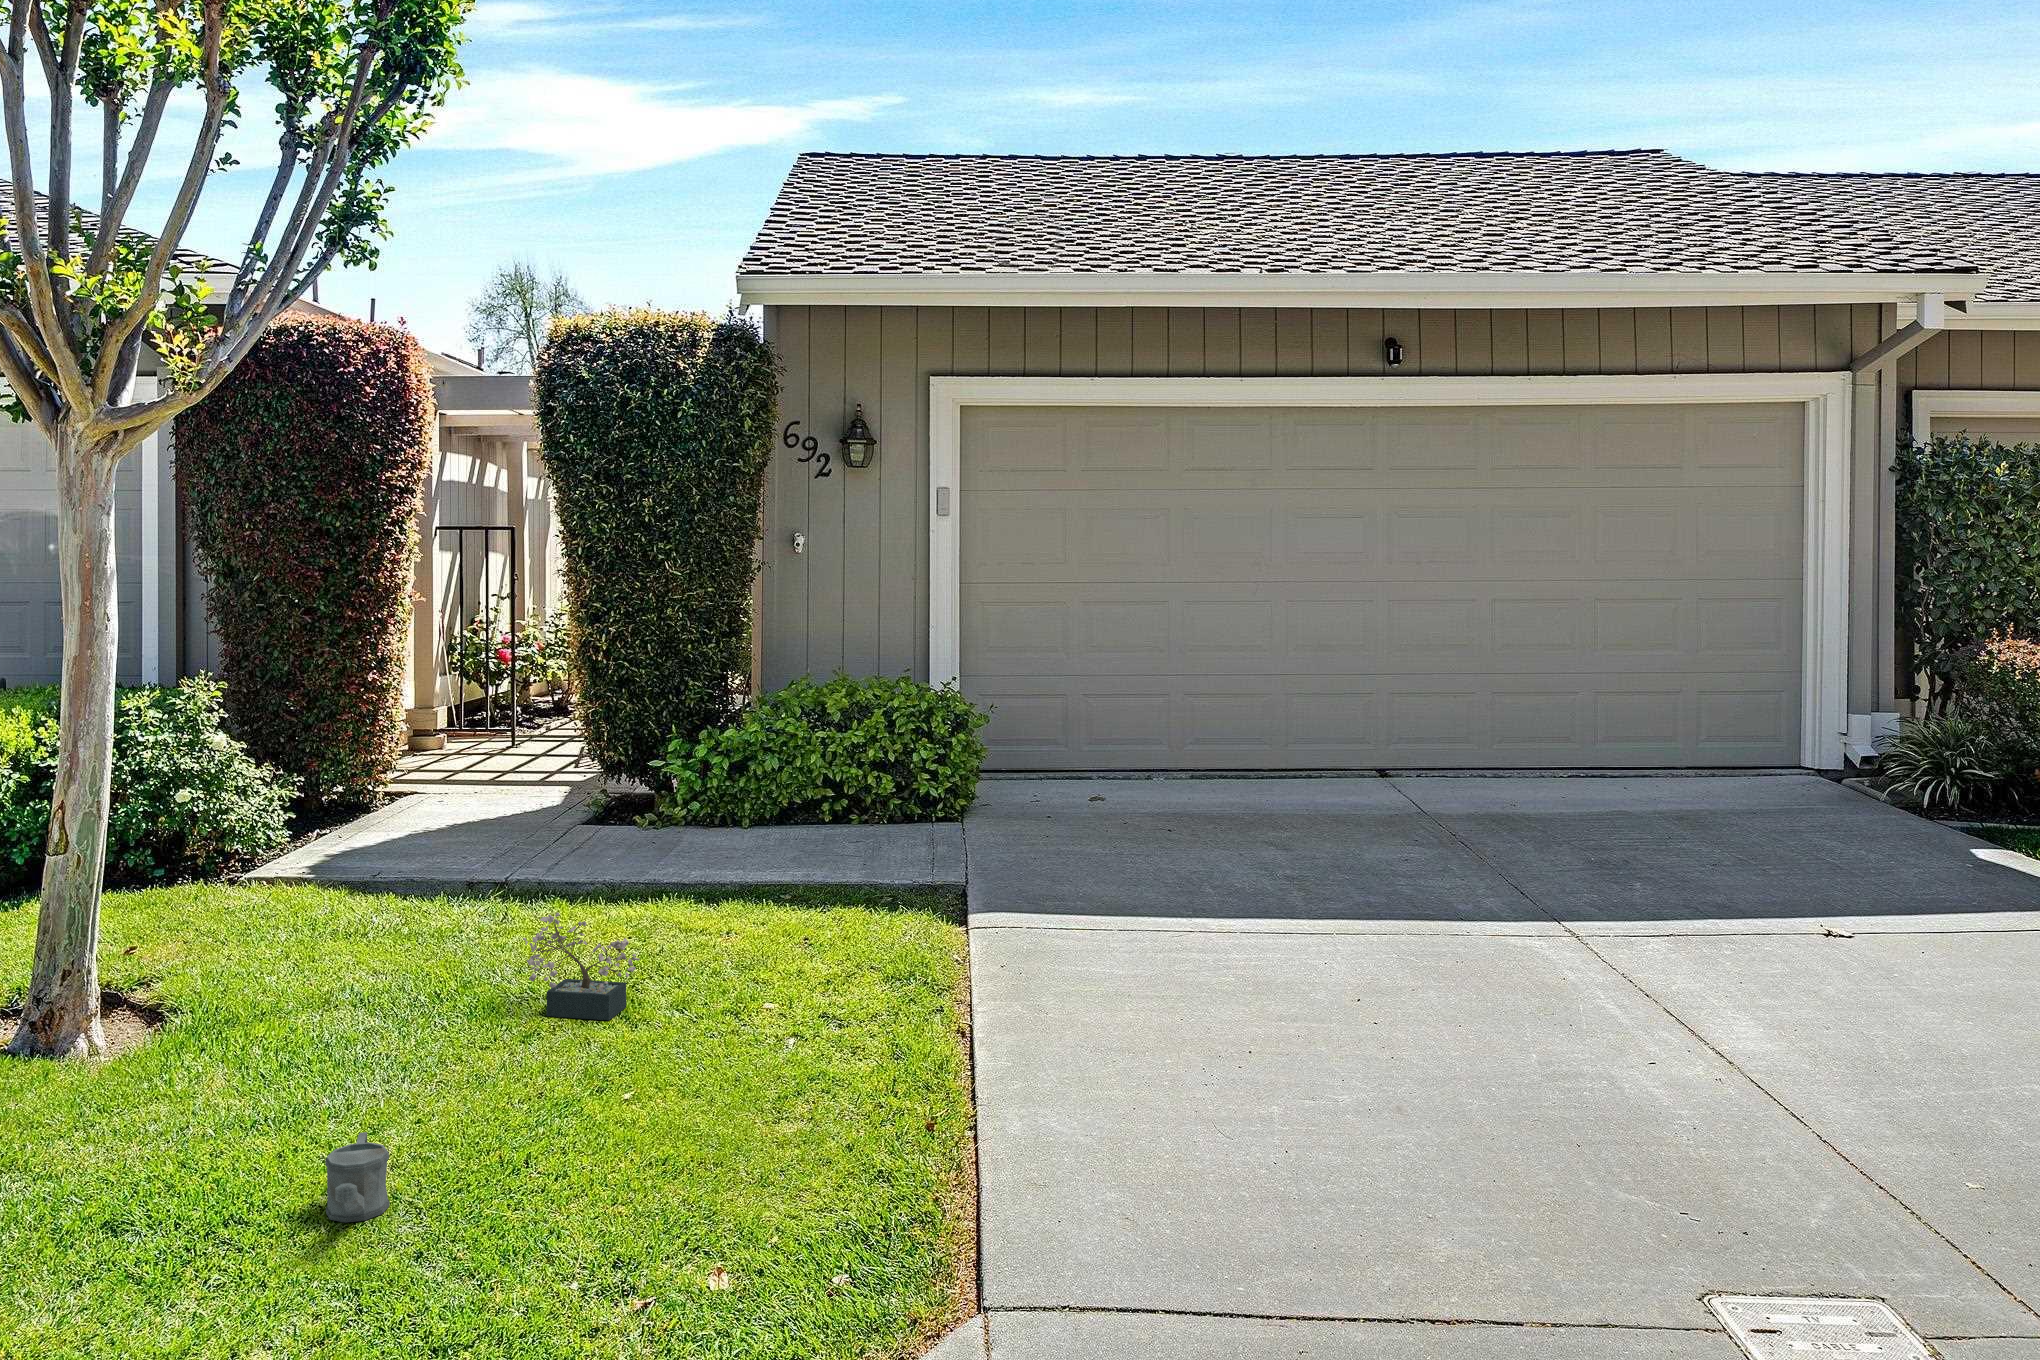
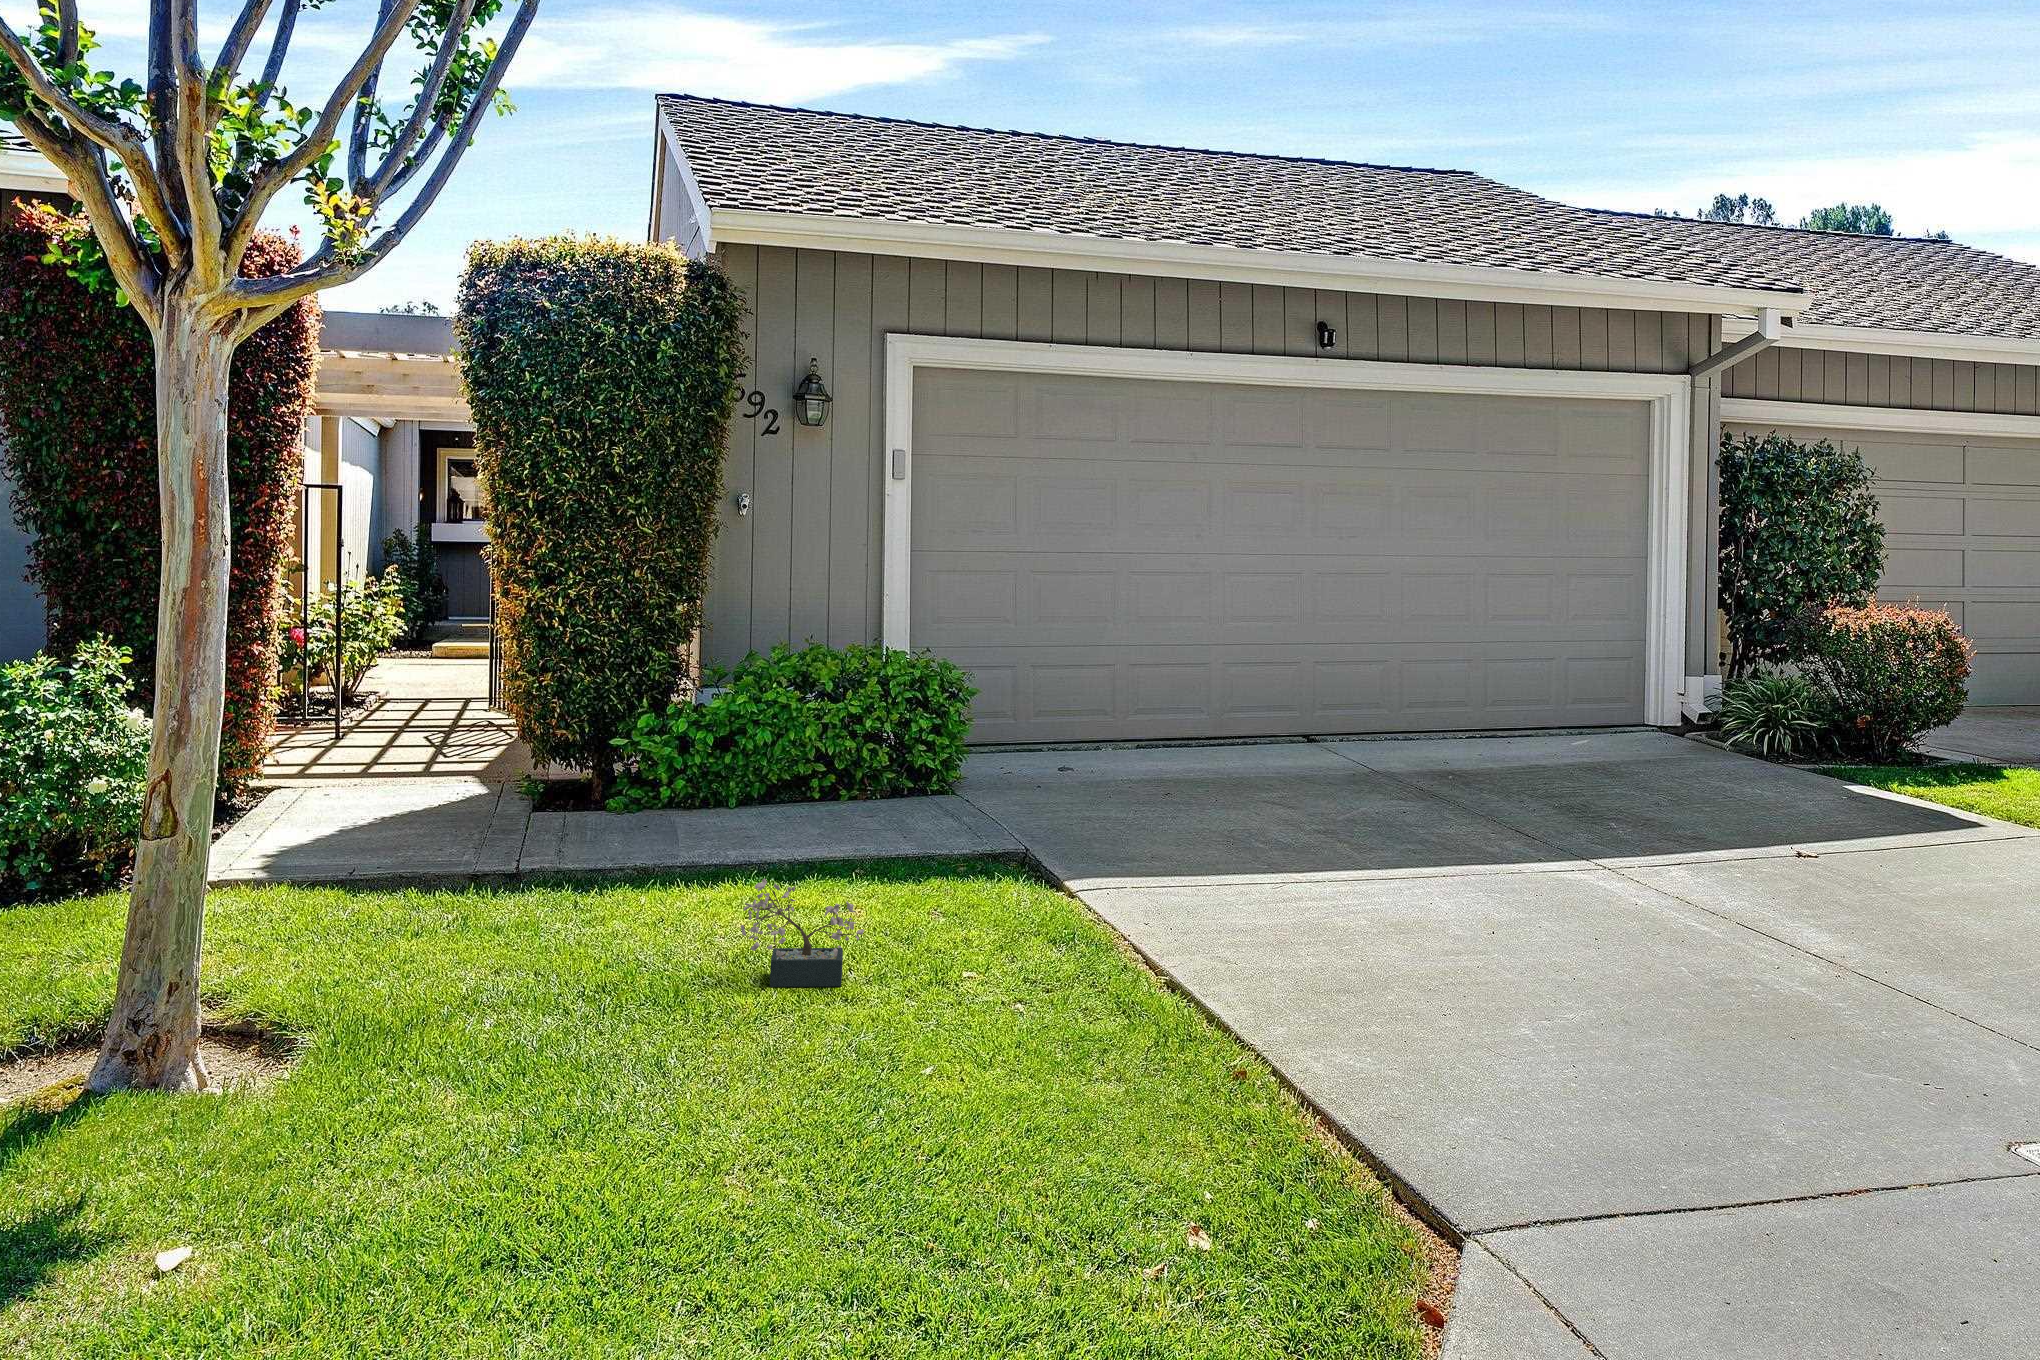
watering can: present [325,1132,390,1223] -> none [778,1092,862,1182]

